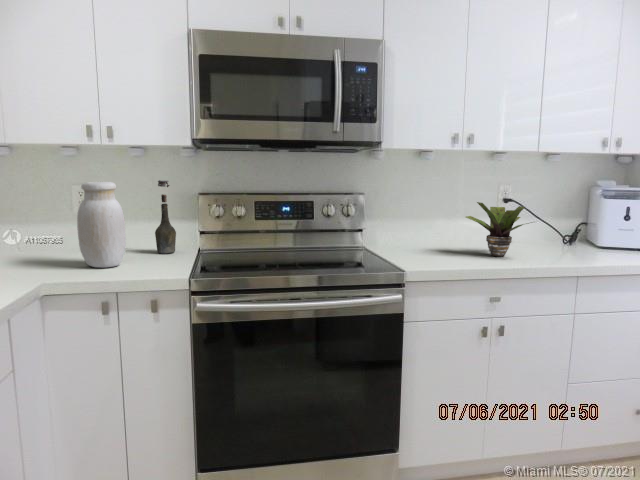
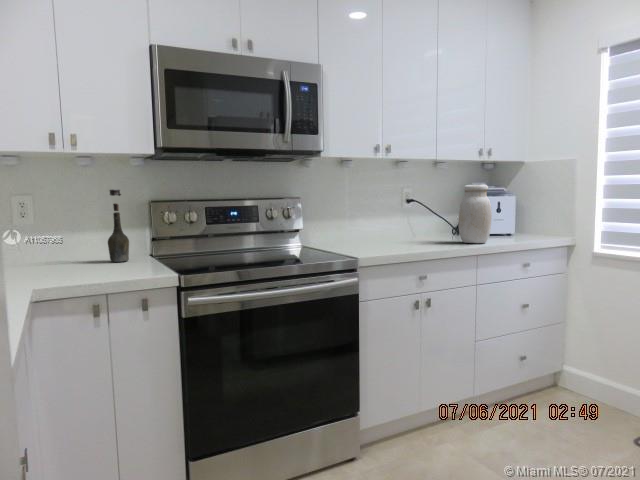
jar: present [77,182,126,267] -> present [459,184,492,243]
potted plant: present [466,202,532,257] -> none [386,201,445,245]

